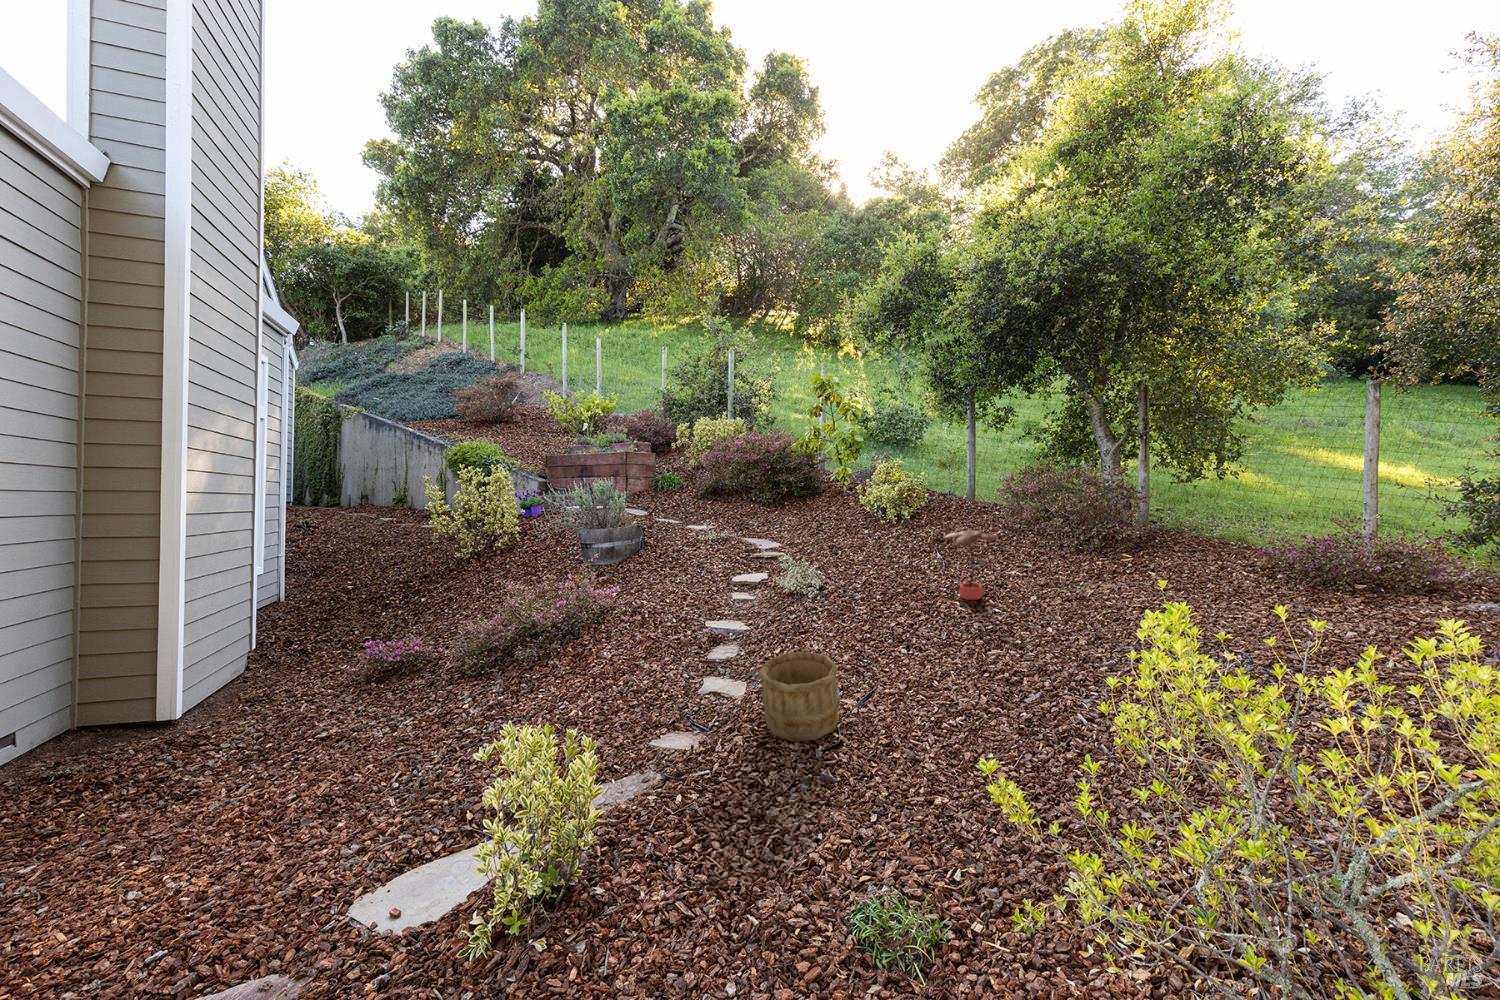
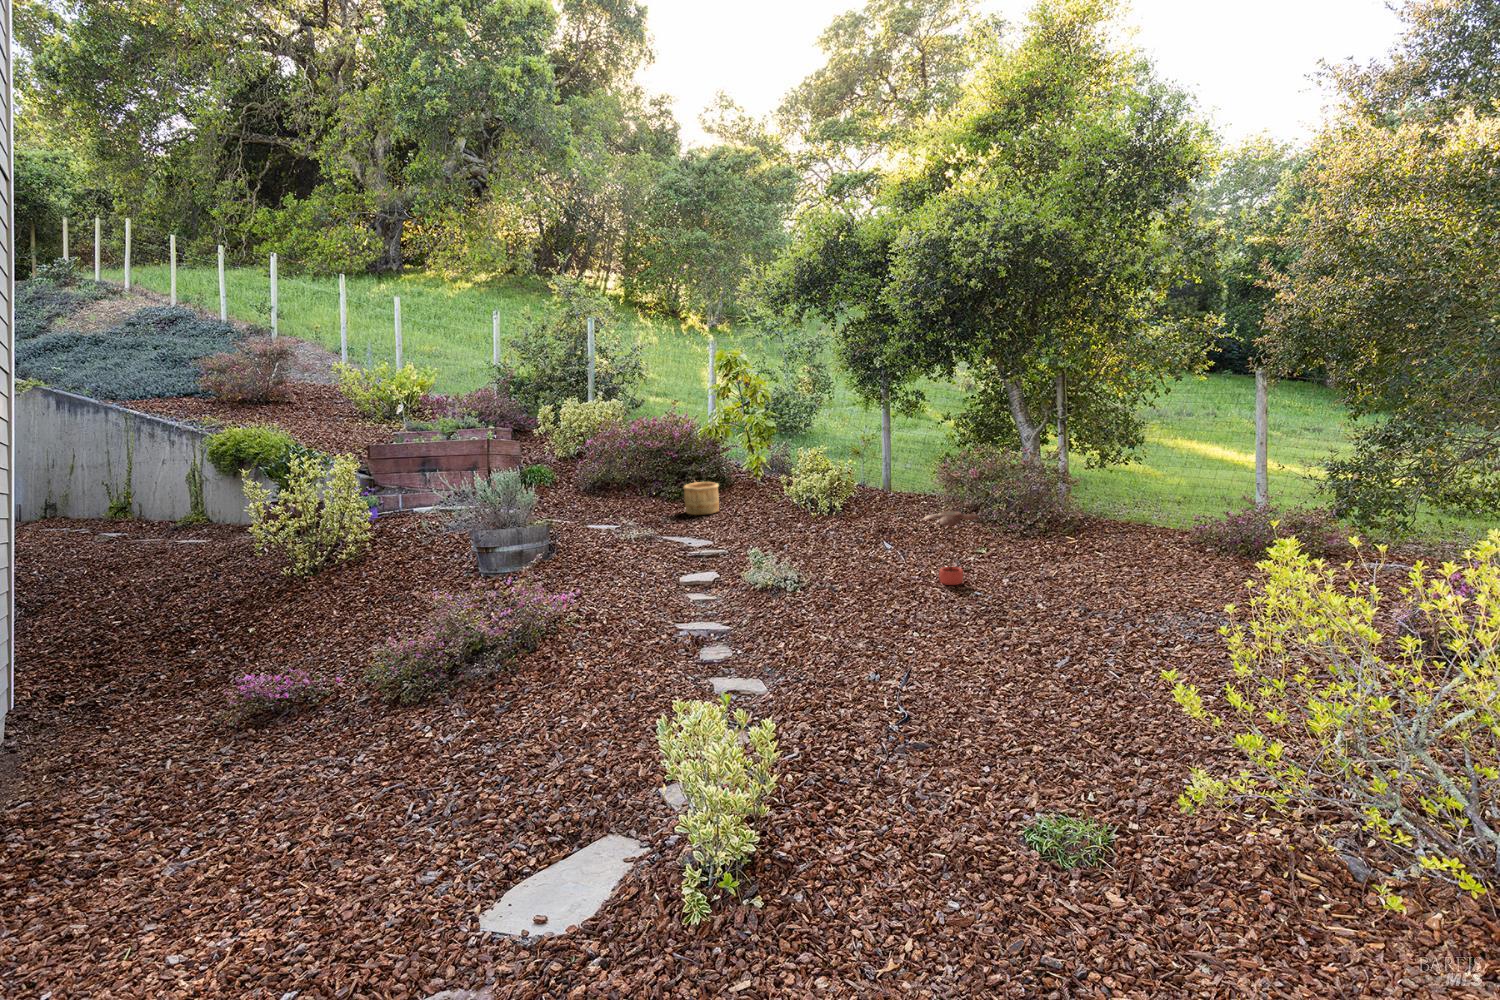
wooden bucket: present [758,652,838,742] -> present [683,482,719,515]

